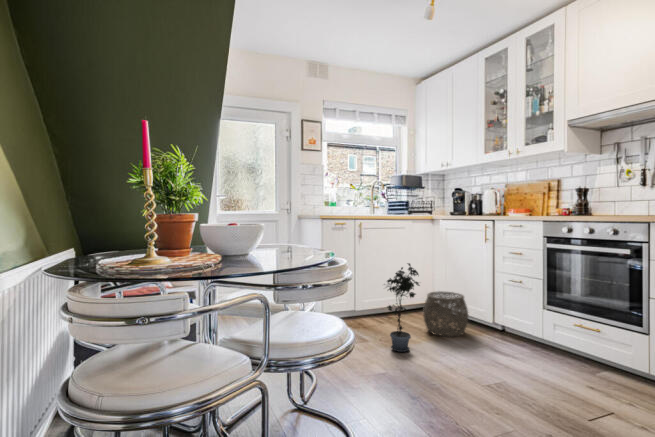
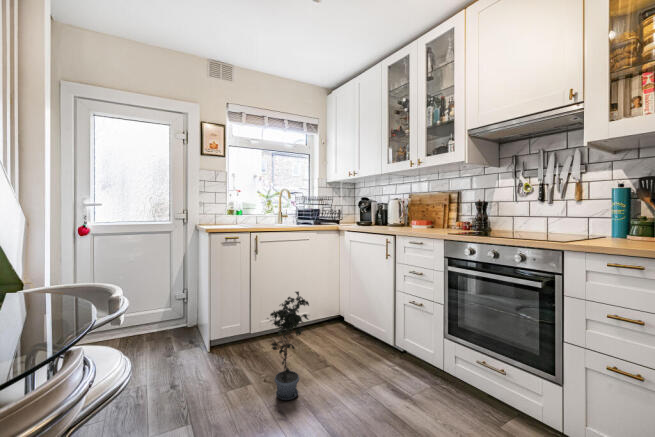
woven basket: present [423,291,468,337] -> none [322,311,370,366]

